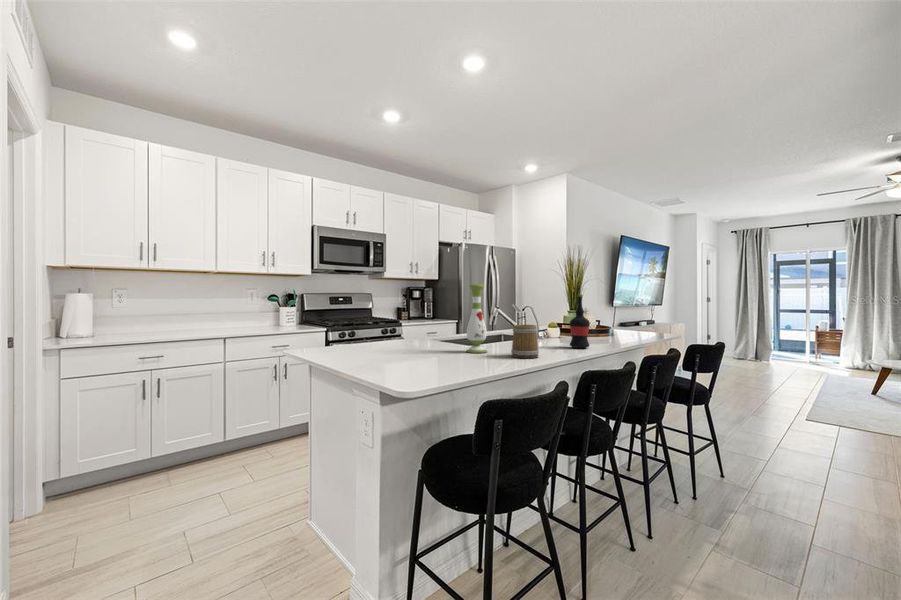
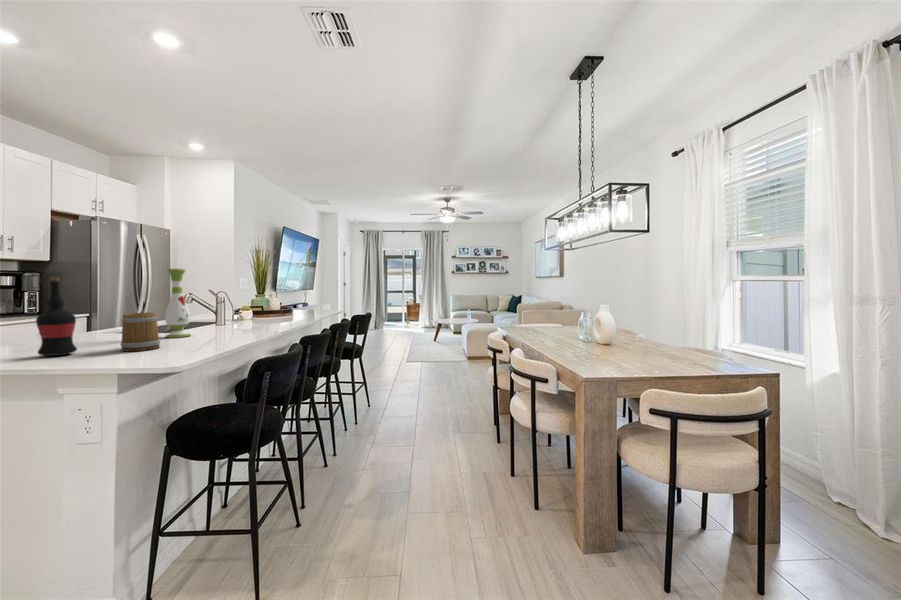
wine bottle: present [570,294,590,348] -> present [36,278,77,356]
mug: present [511,325,539,358] -> present [121,313,160,351]

